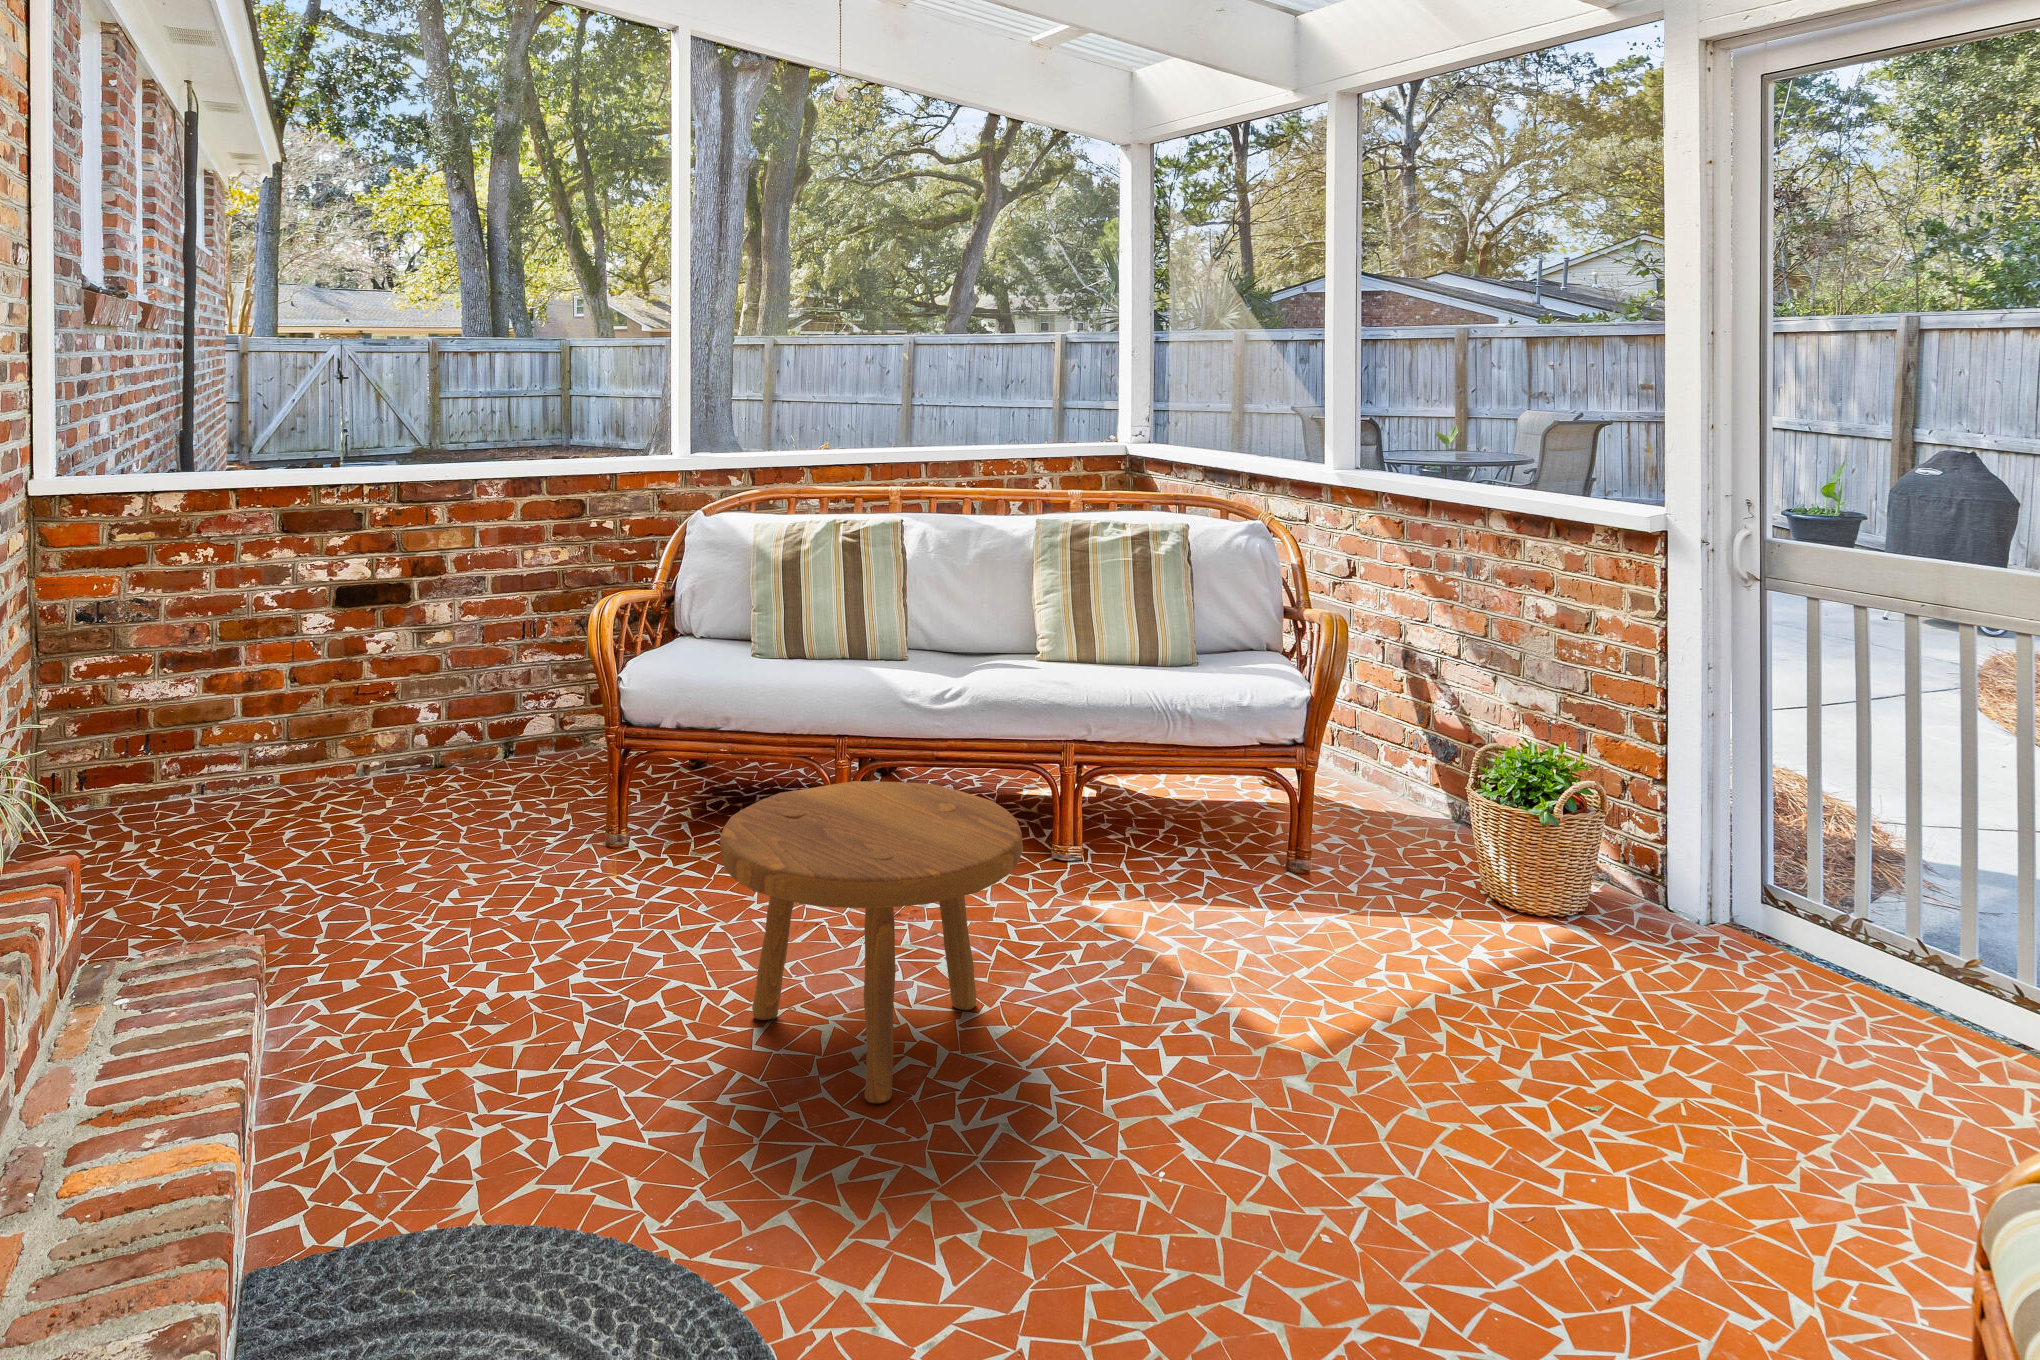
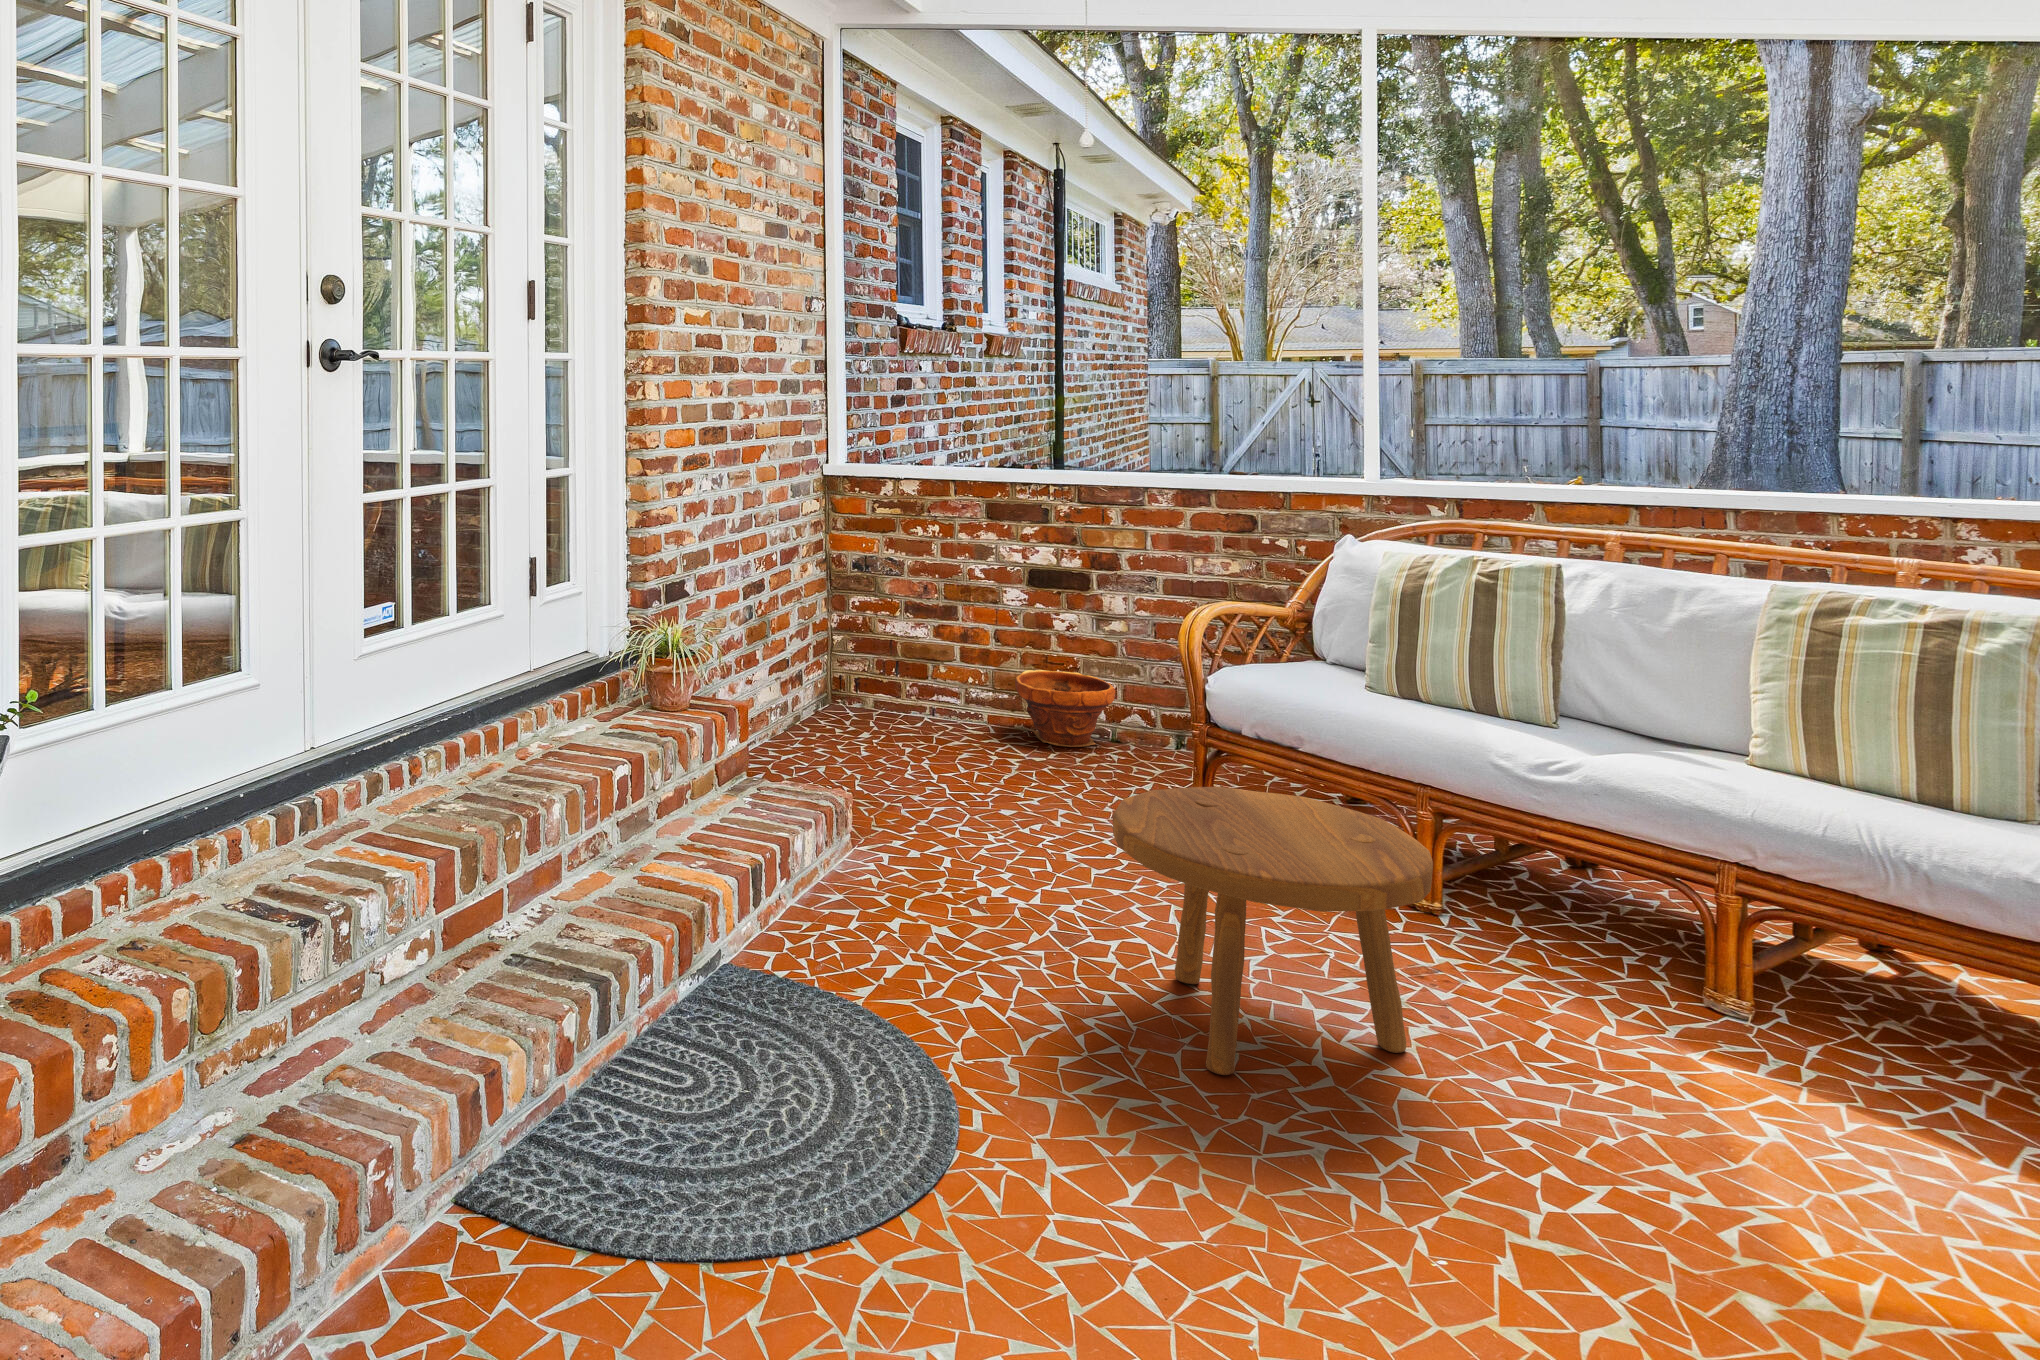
planter: none [335,702,457,796] -> present [1015,670,1115,747]

